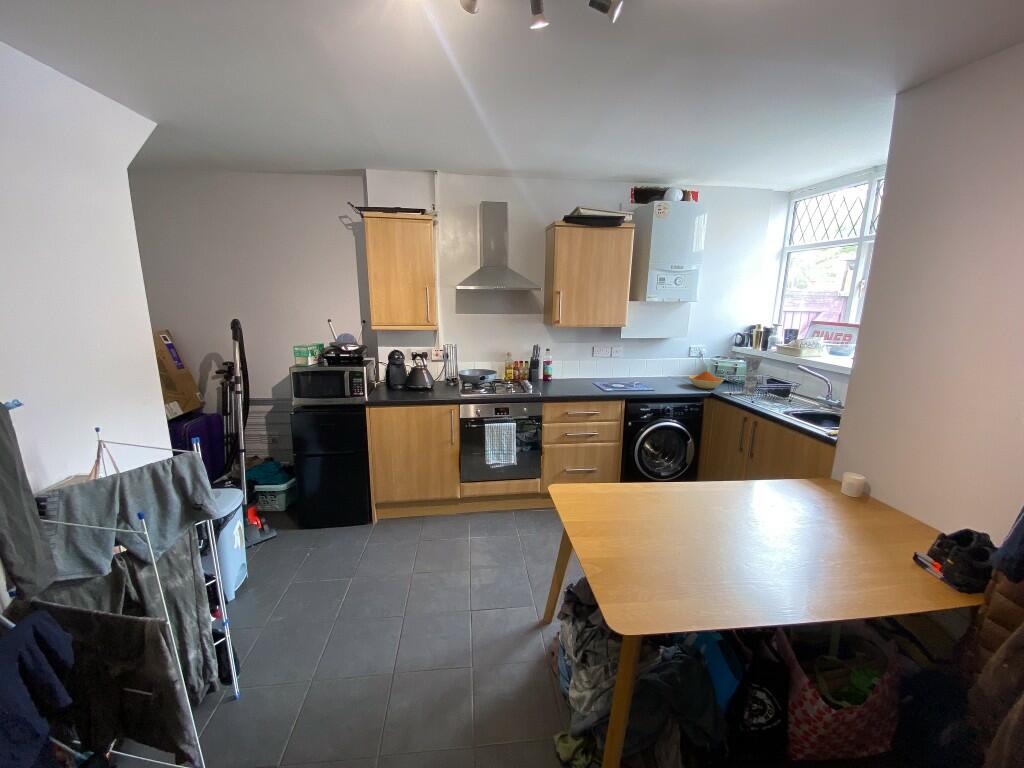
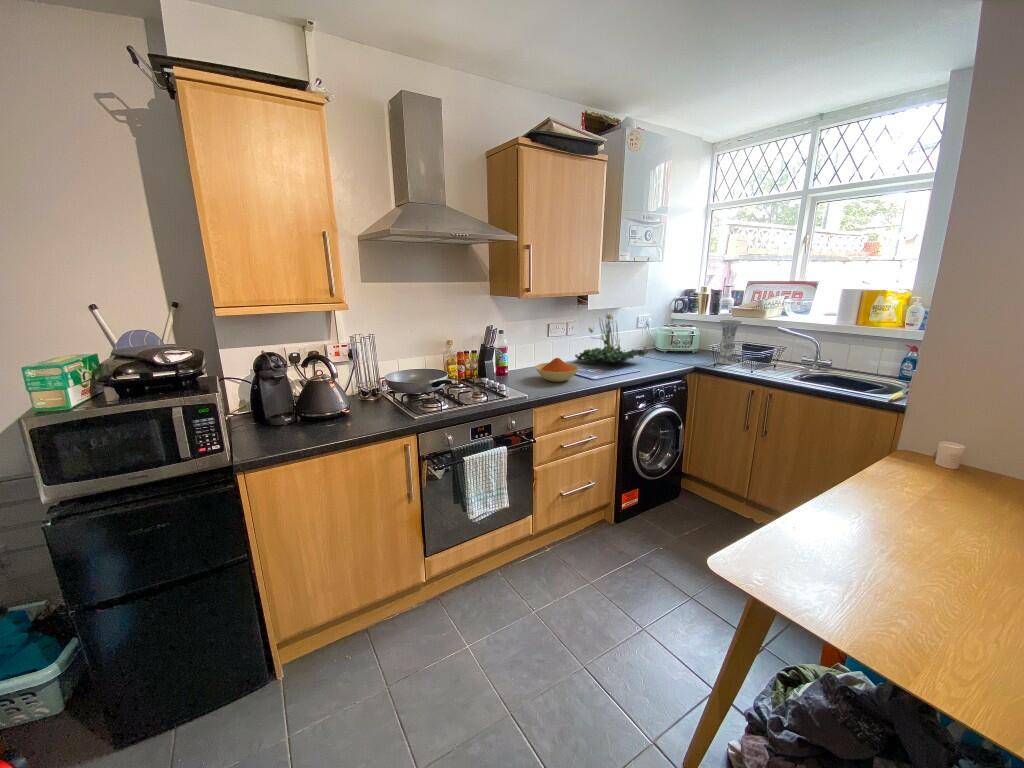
plant: none [612,341,674,383] -> present [575,314,648,363]
bowl: present [689,371,723,389] -> present [535,358,579,382]

